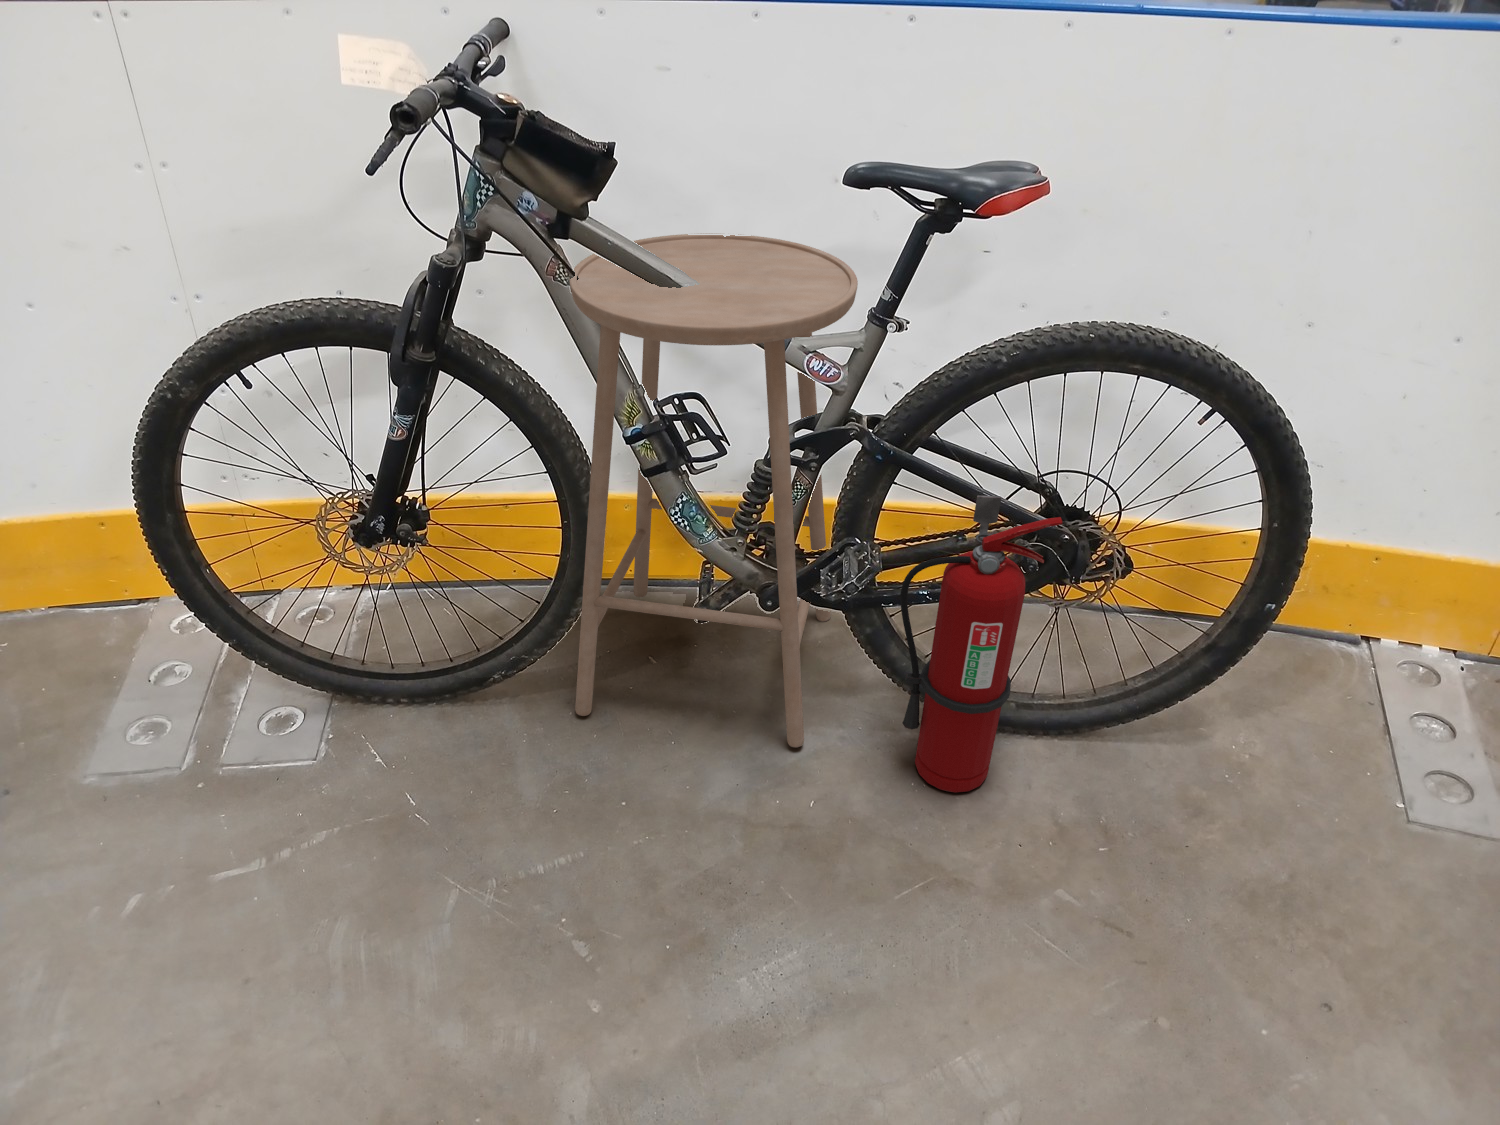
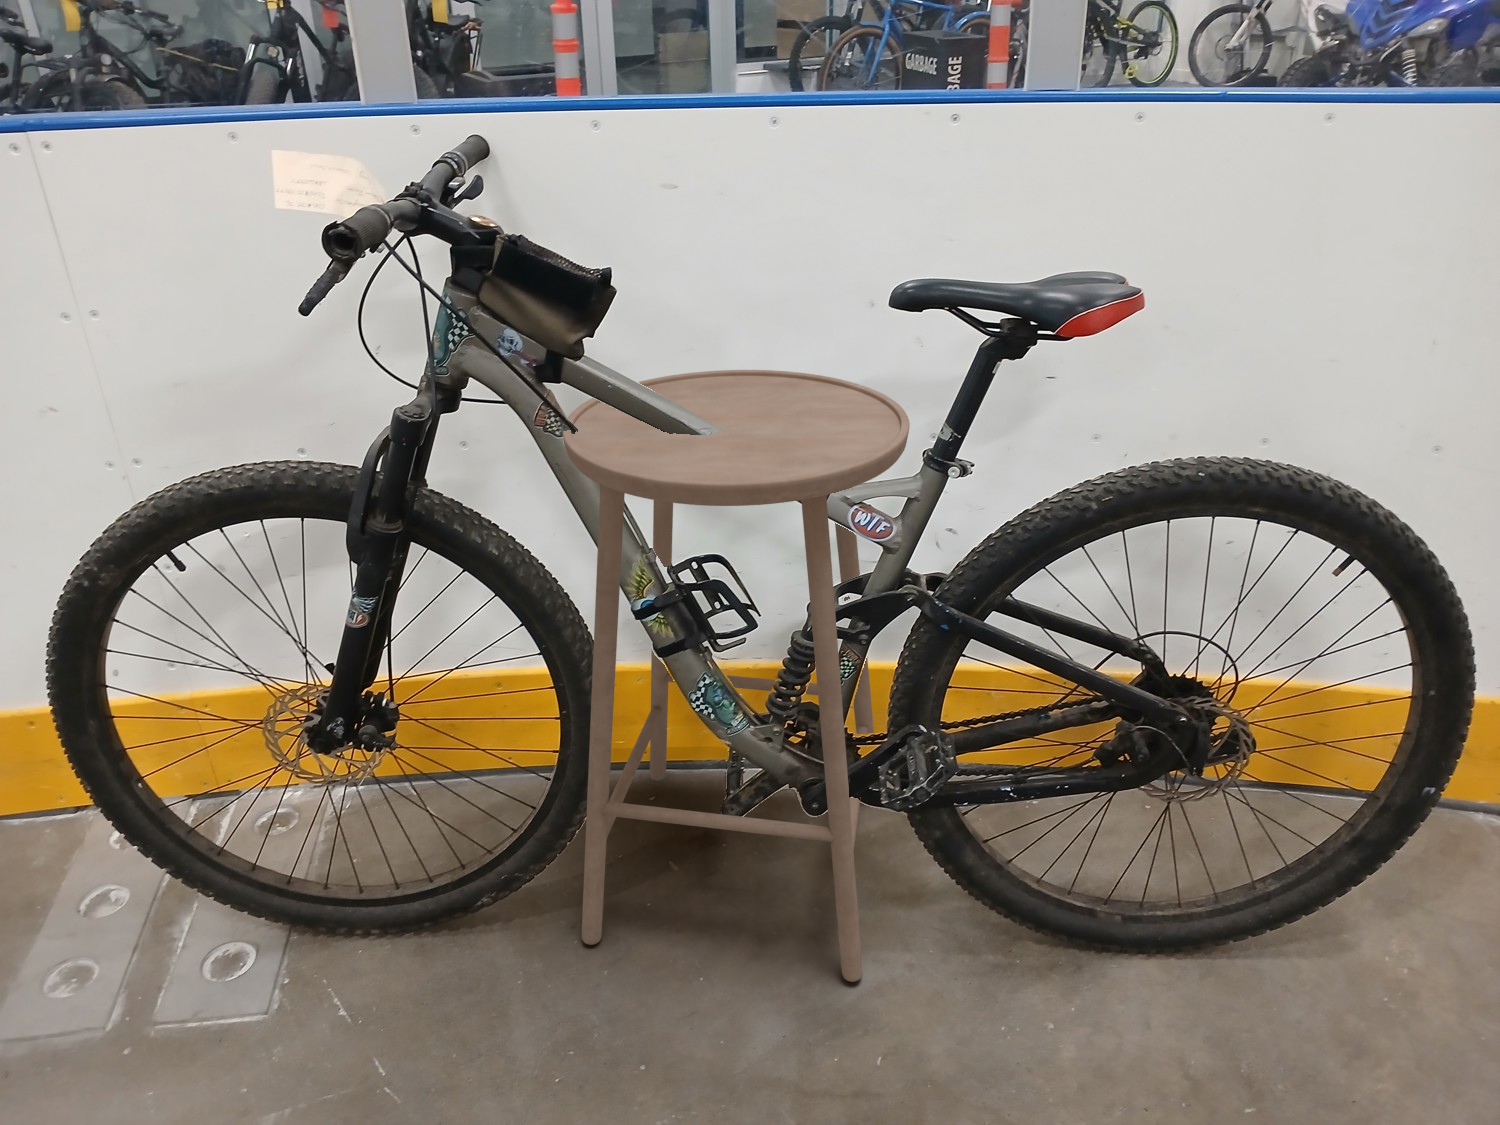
fire extinguisher: present [901,495,1062,792] -> none [983,674,1188,1041]

